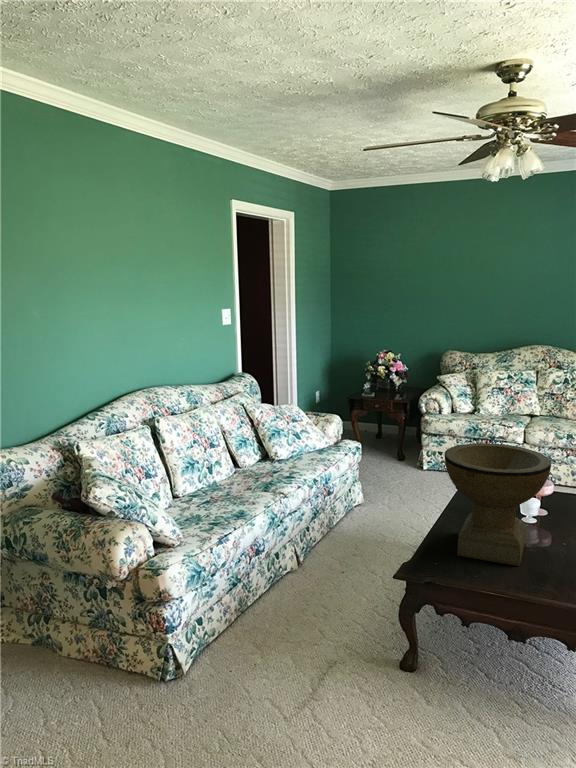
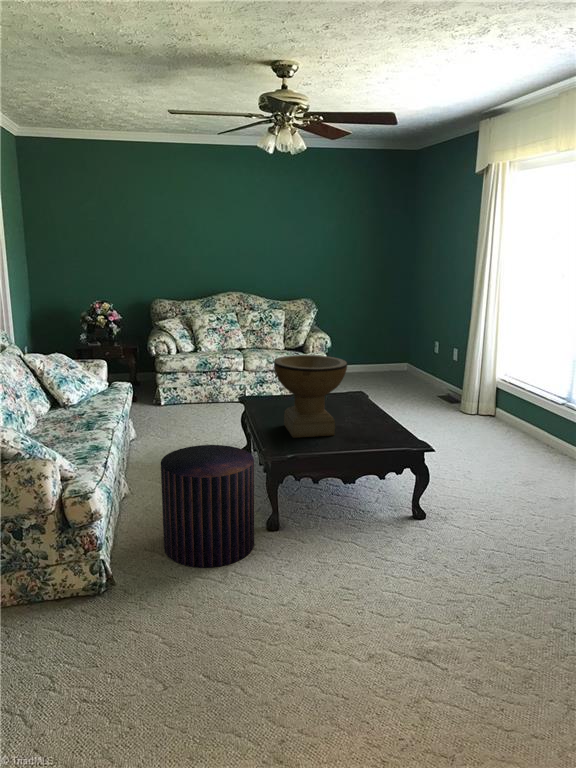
pouf: none [265,537,377,699] -> present [161,445,254,568]

